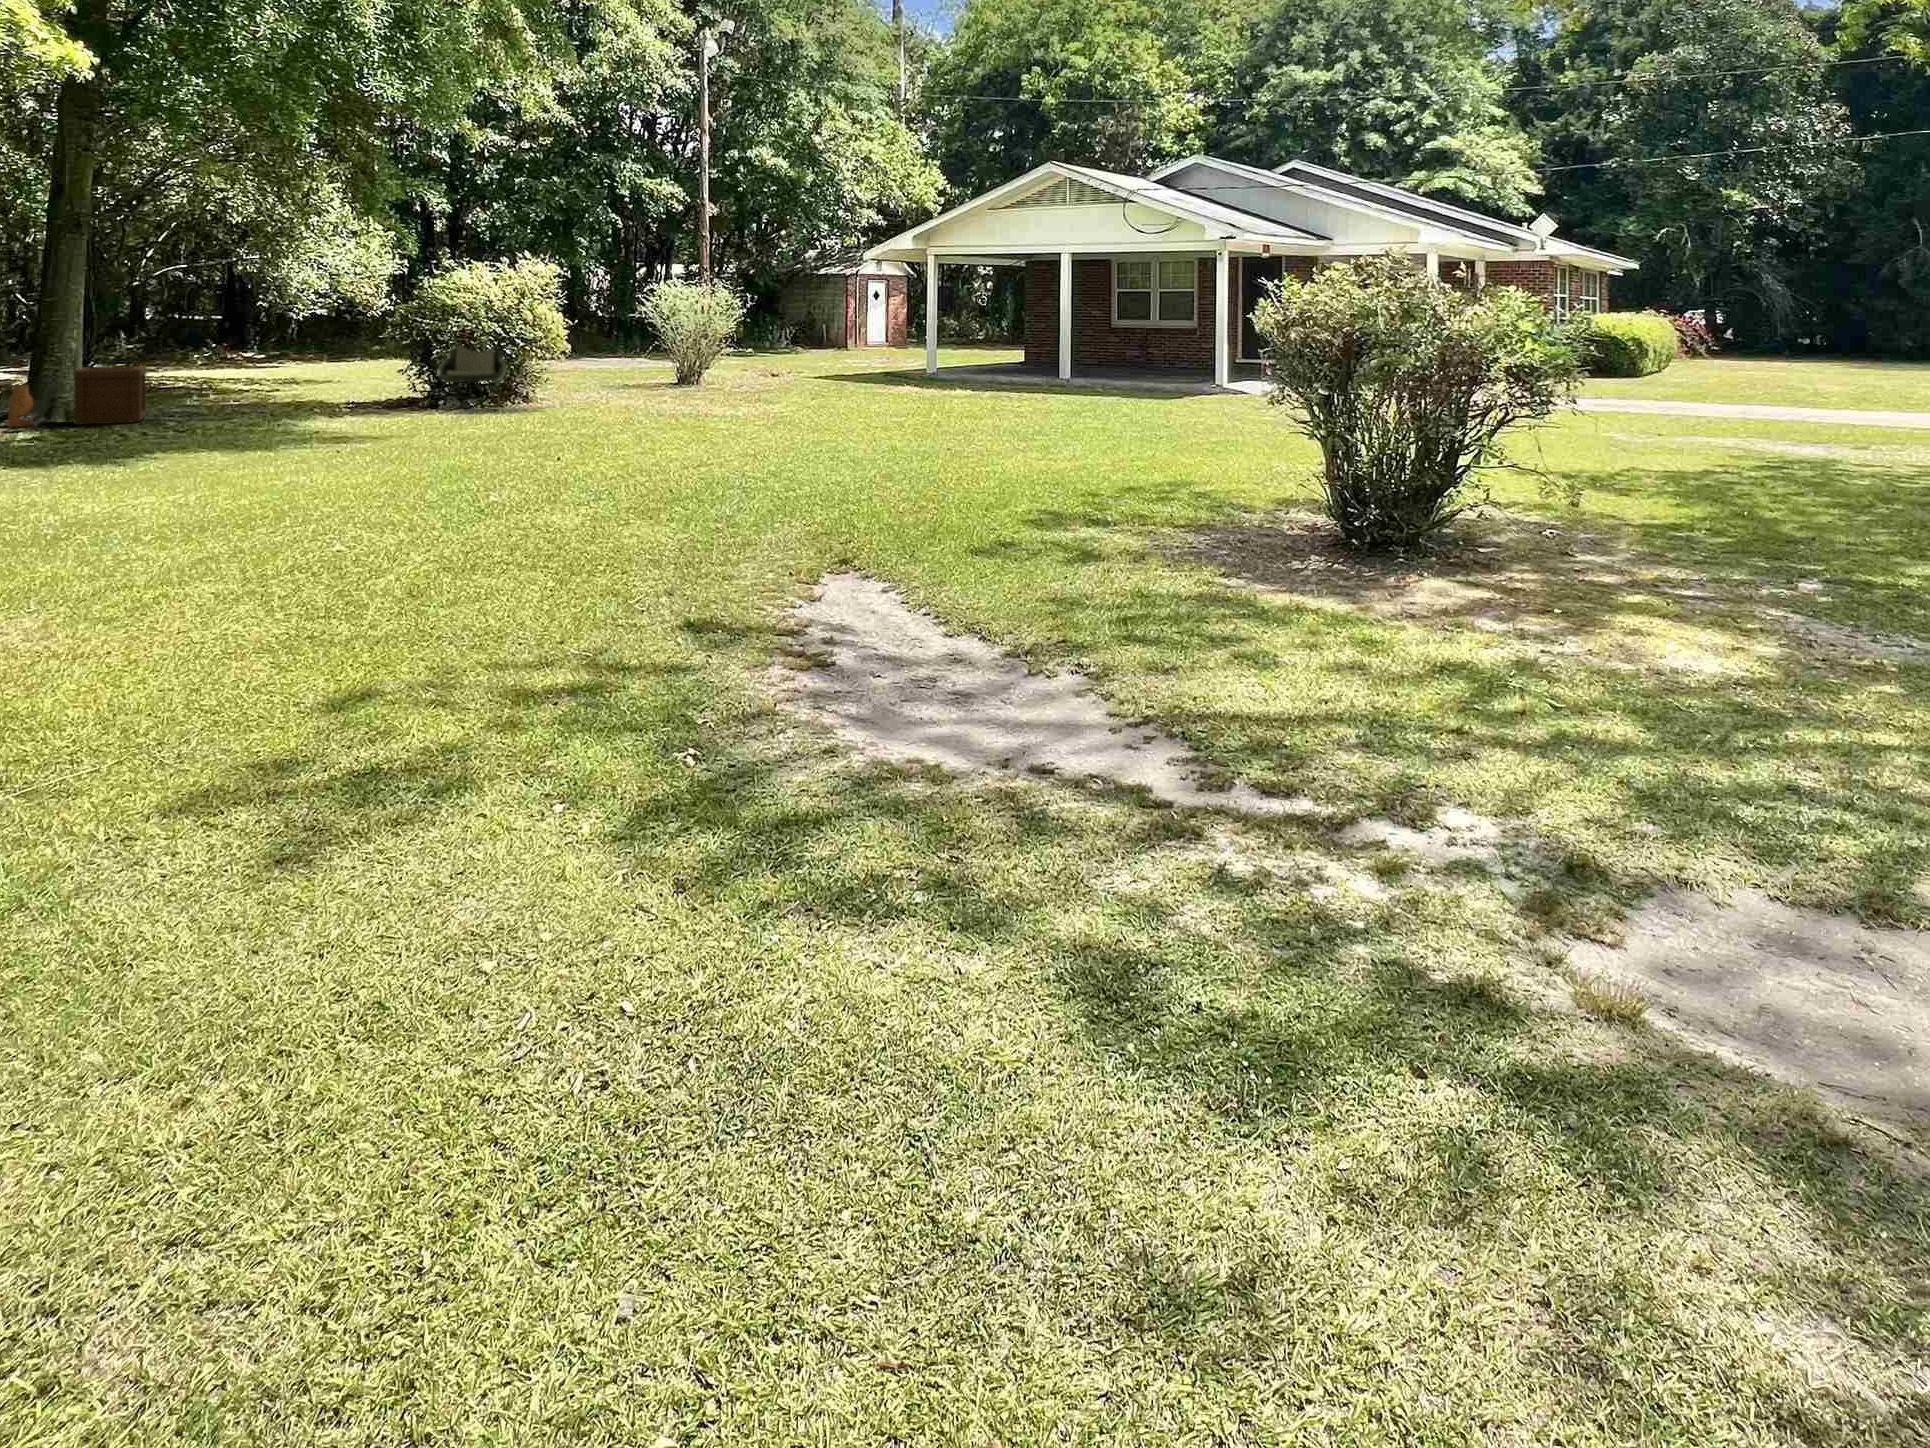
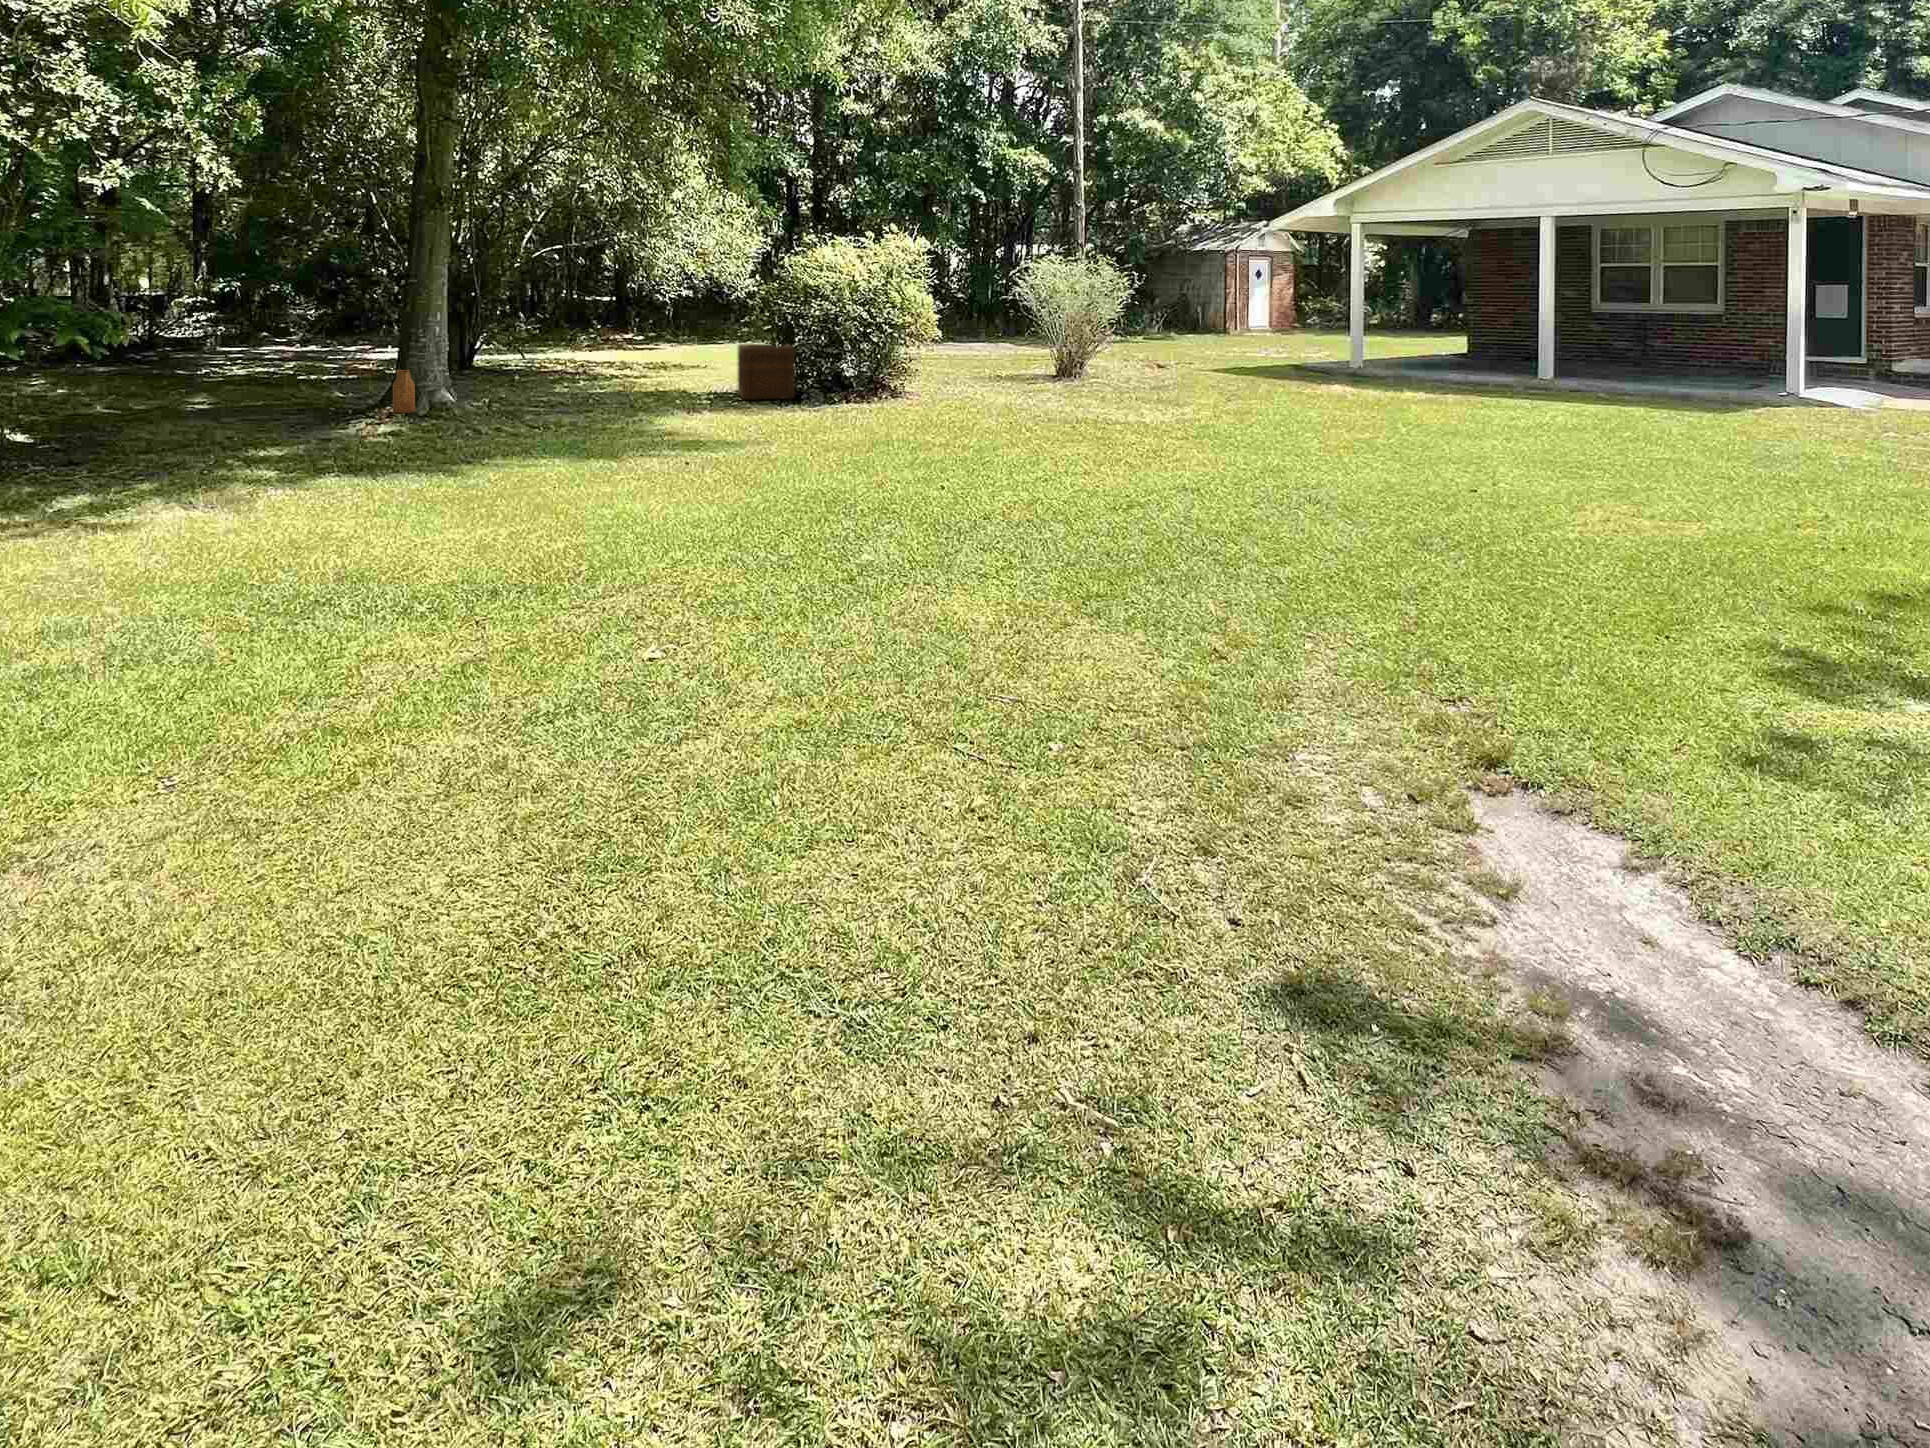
lounge chair: present [437,345,506,412] -> none [802,326,875,408]
wooden crate: present [73,366,146,425] -> present [738,343,795,400]

